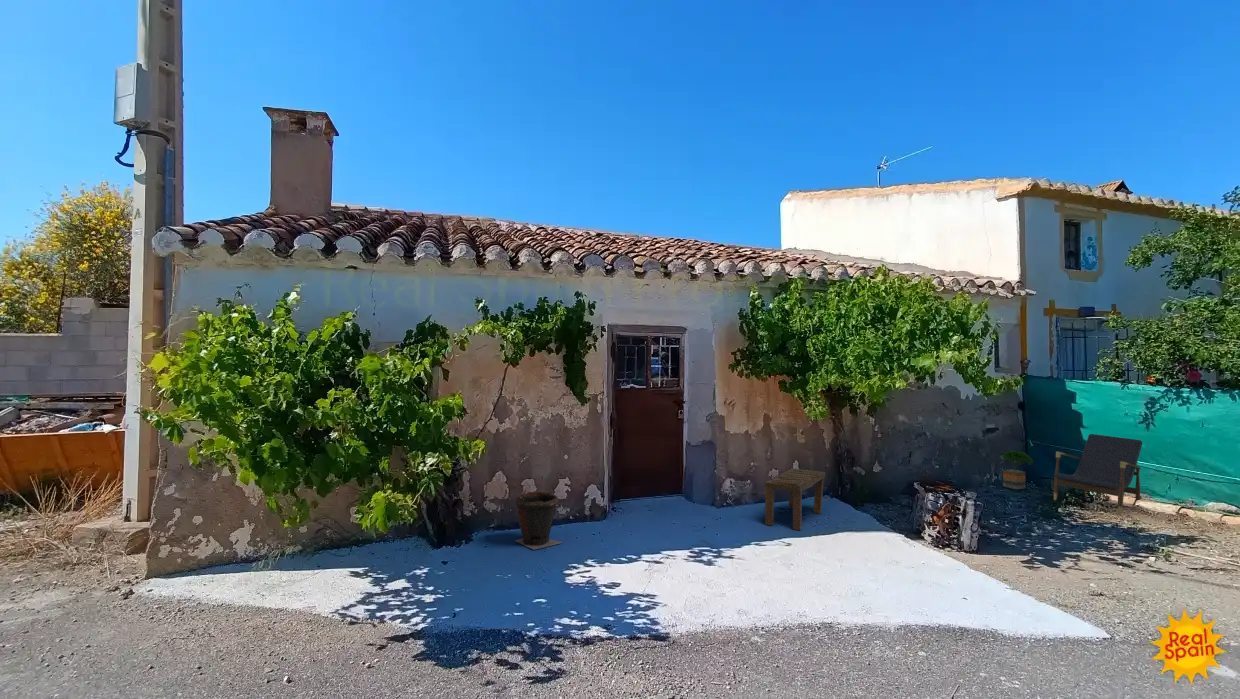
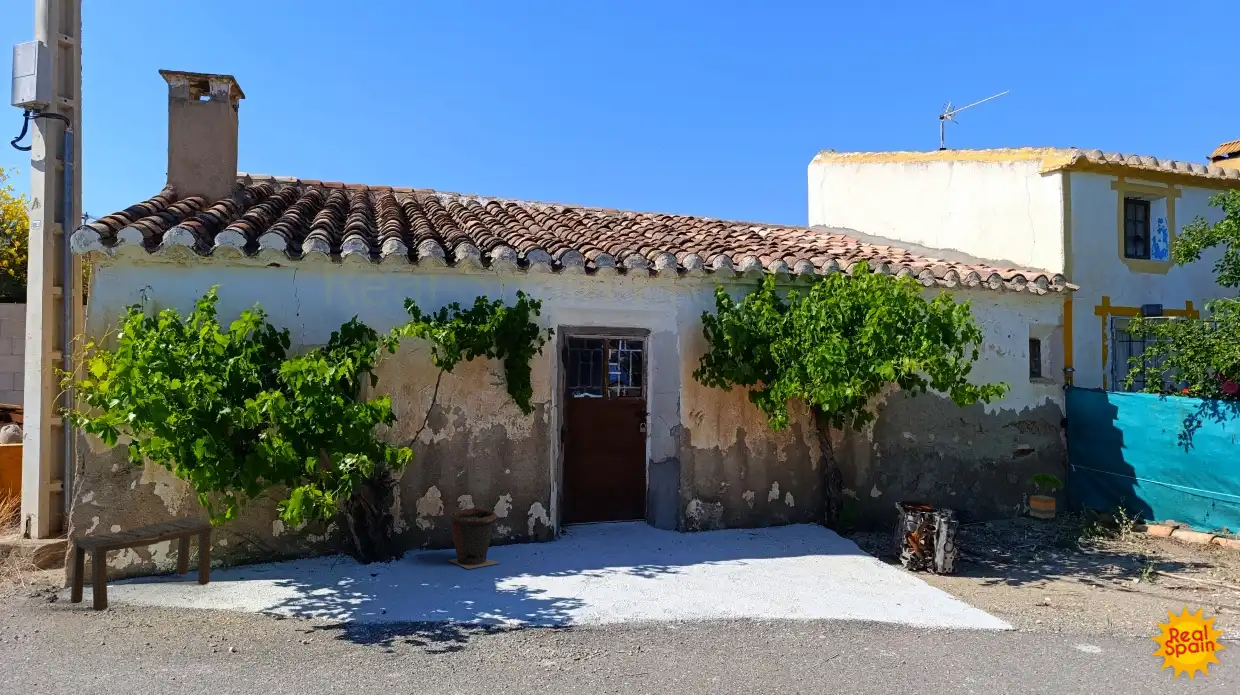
lounge chair: present [1054,434,1142,515] -> none [1079,454,1179,545]
bench: present [765,468,825,530] -> present [71,517,213,610]

